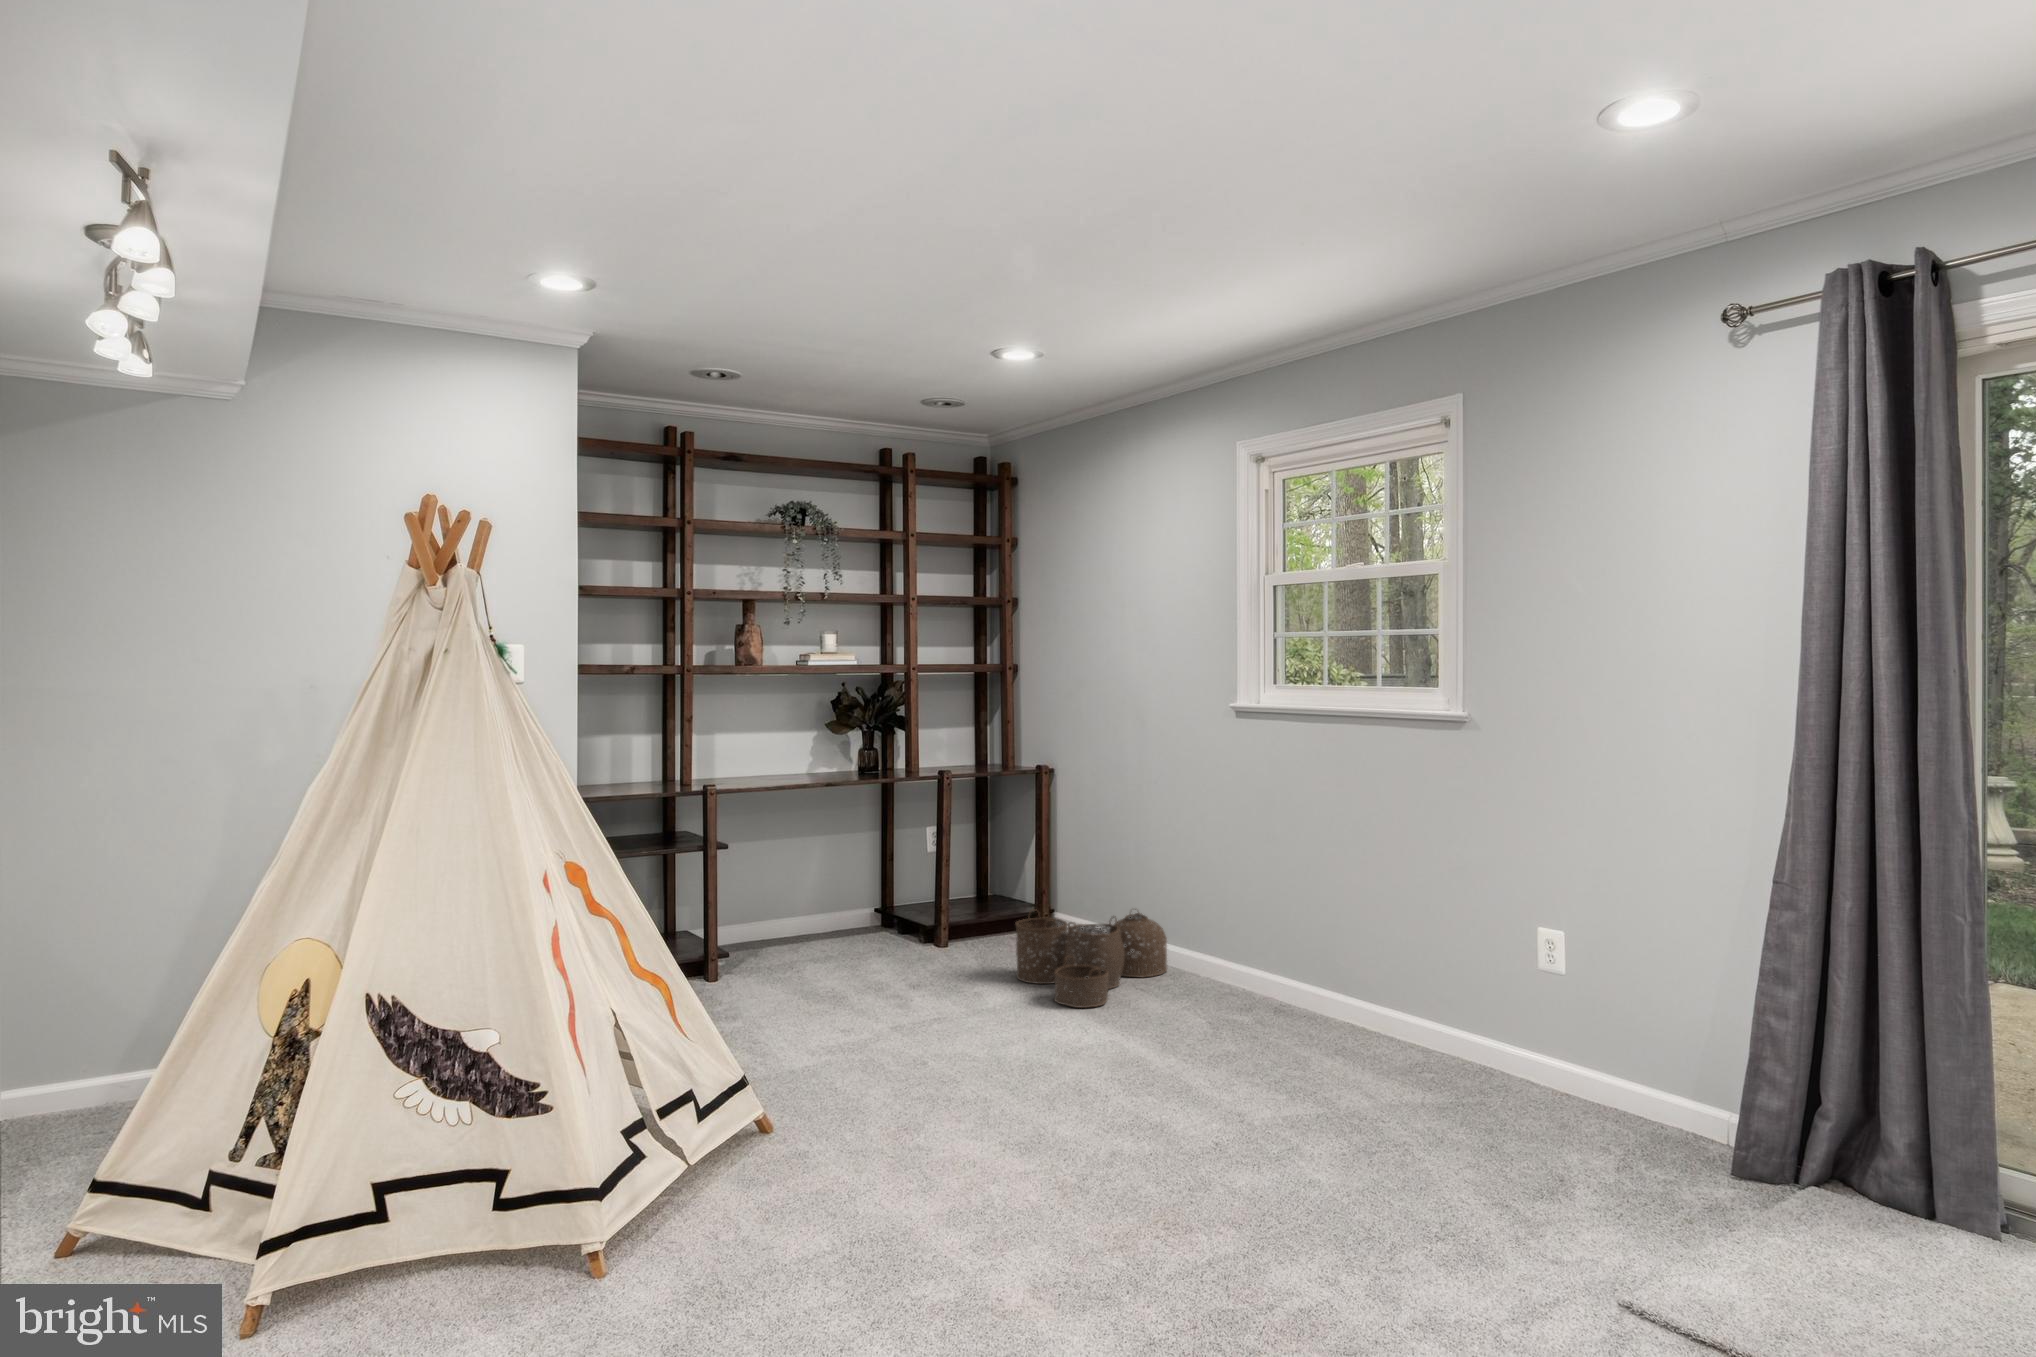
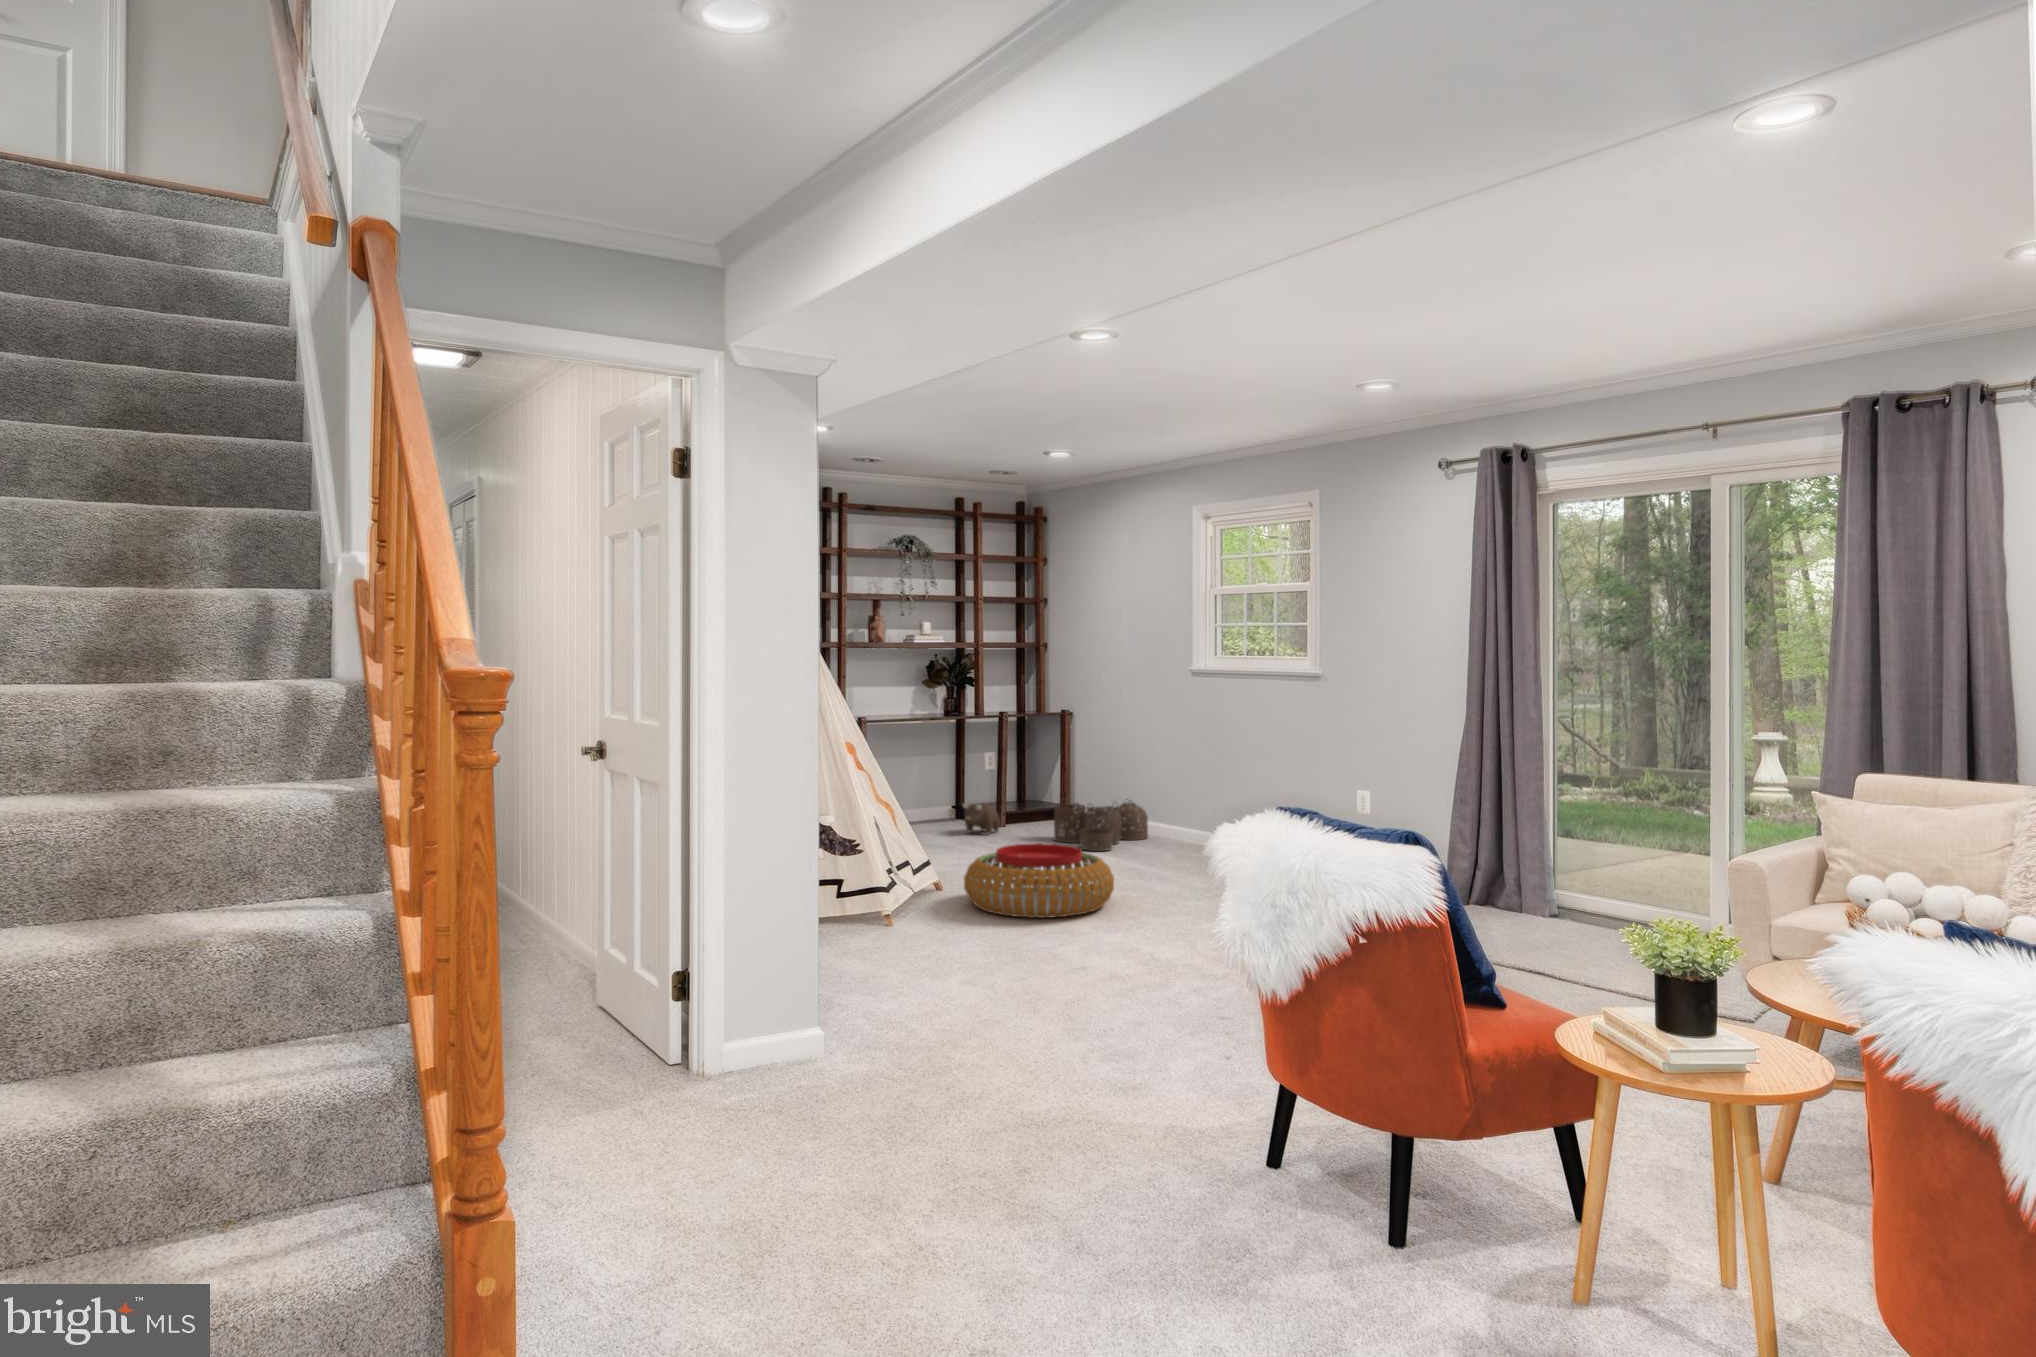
plush toy: none [874,914,936,964] -> present [962,803,1000,834]
pouf: none [791,1050,1096,1246] -> present [964,843,1114,918]

